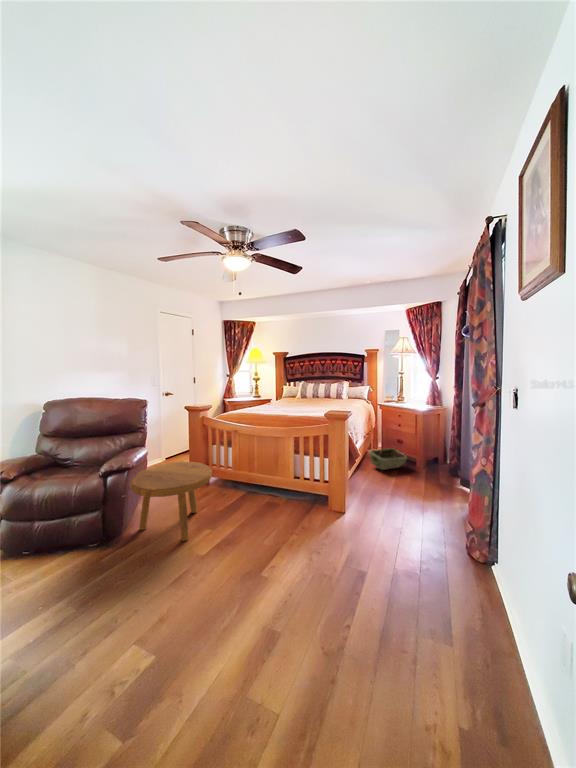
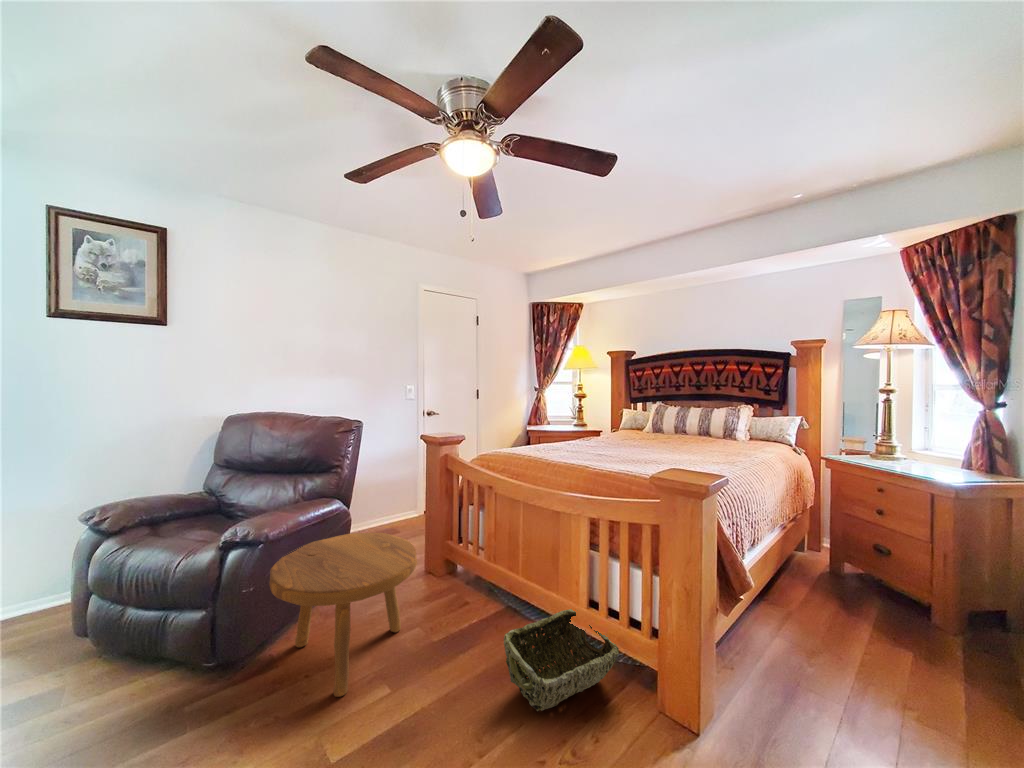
woven basket: present [370,448,407,470] -> present [504,609,619,711]

